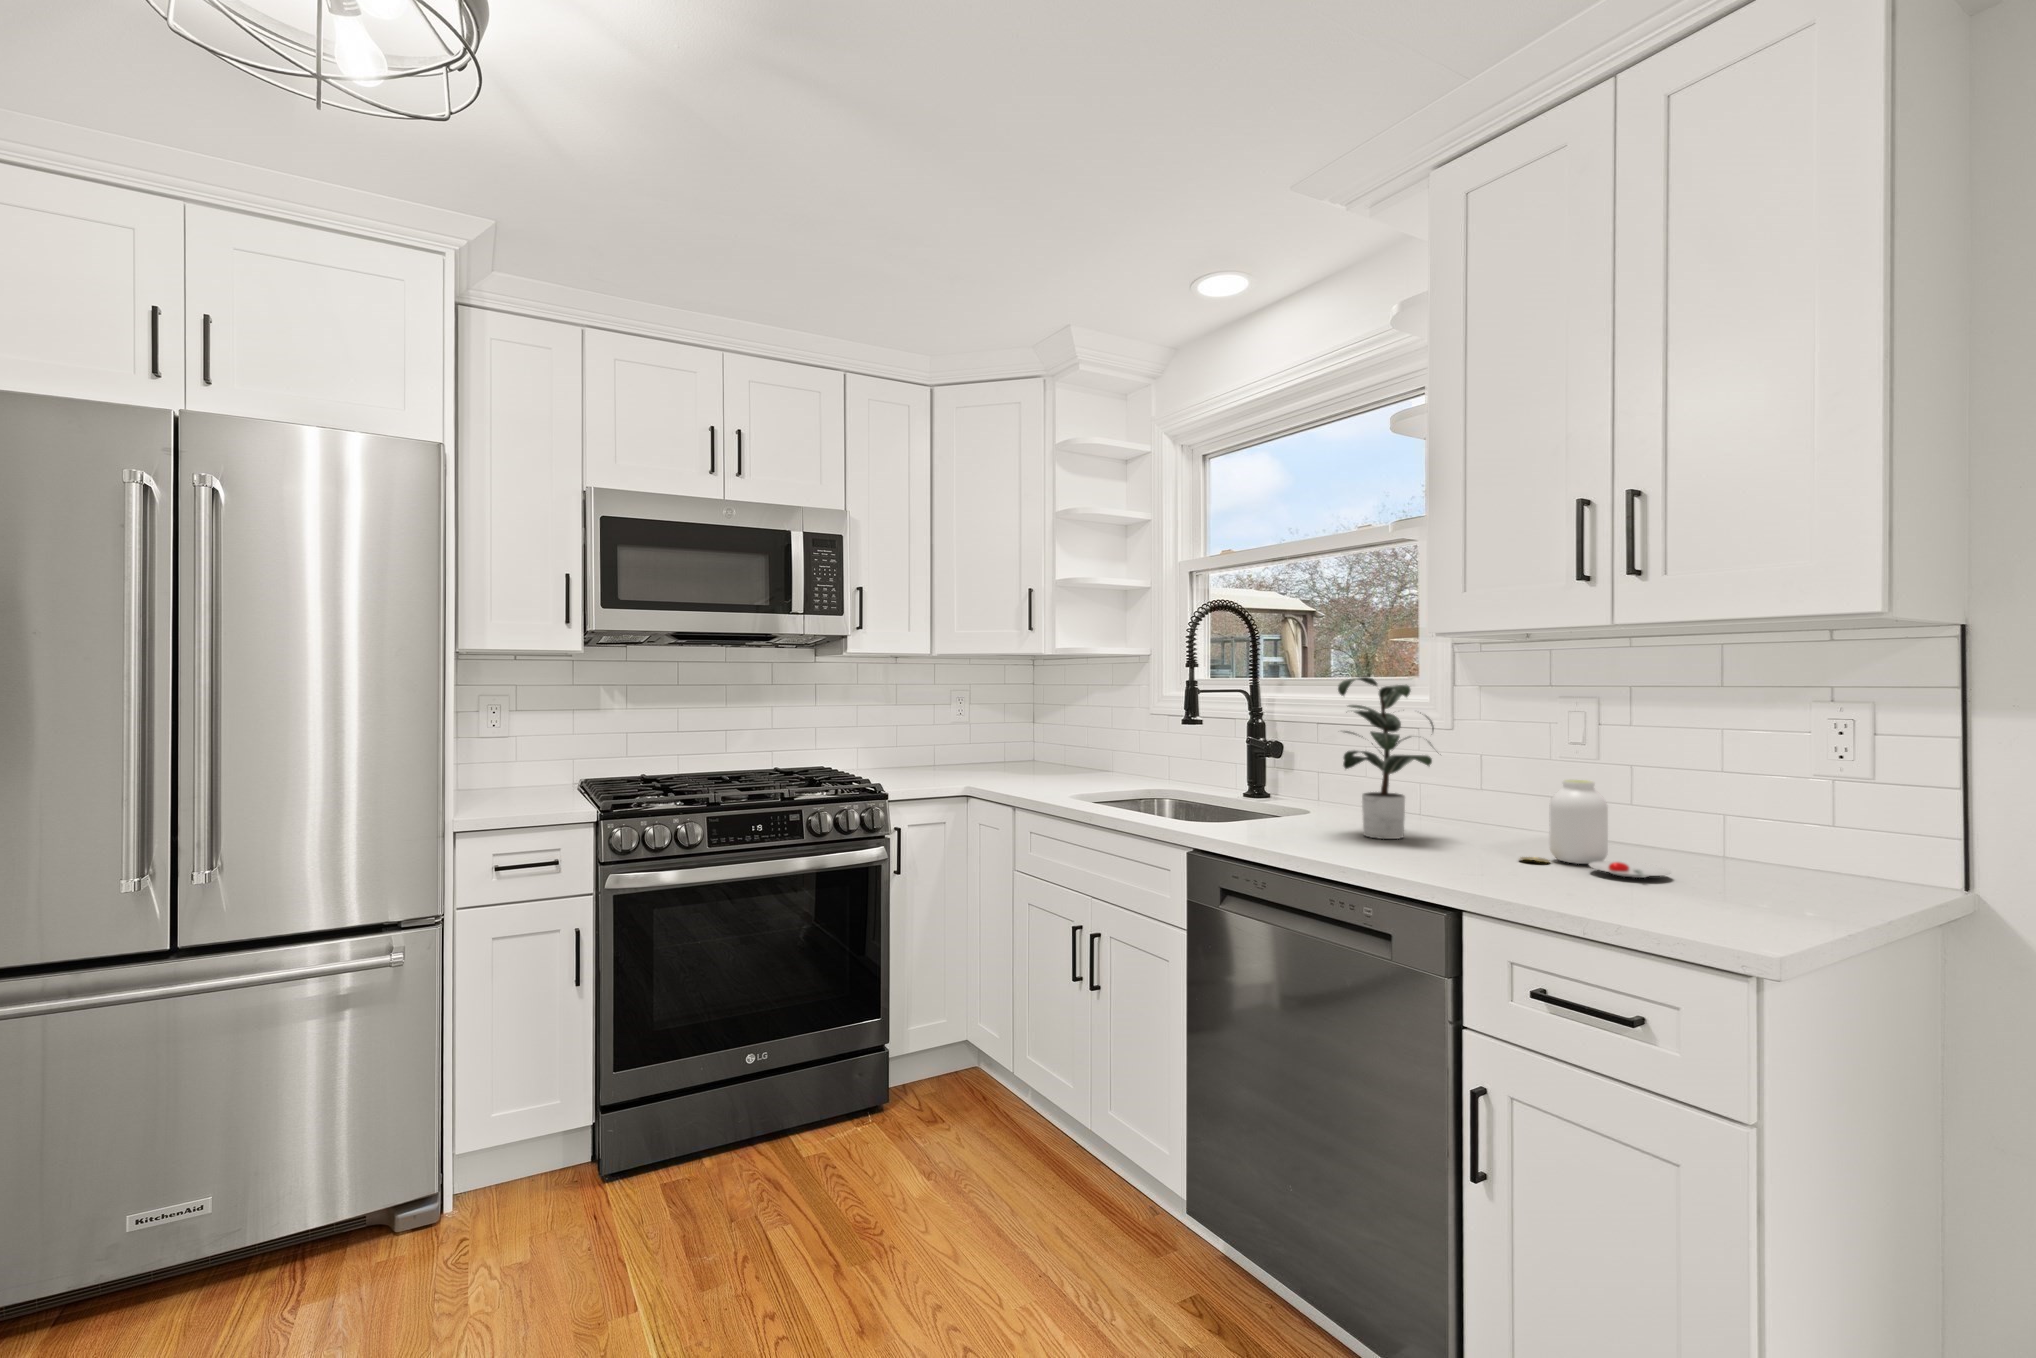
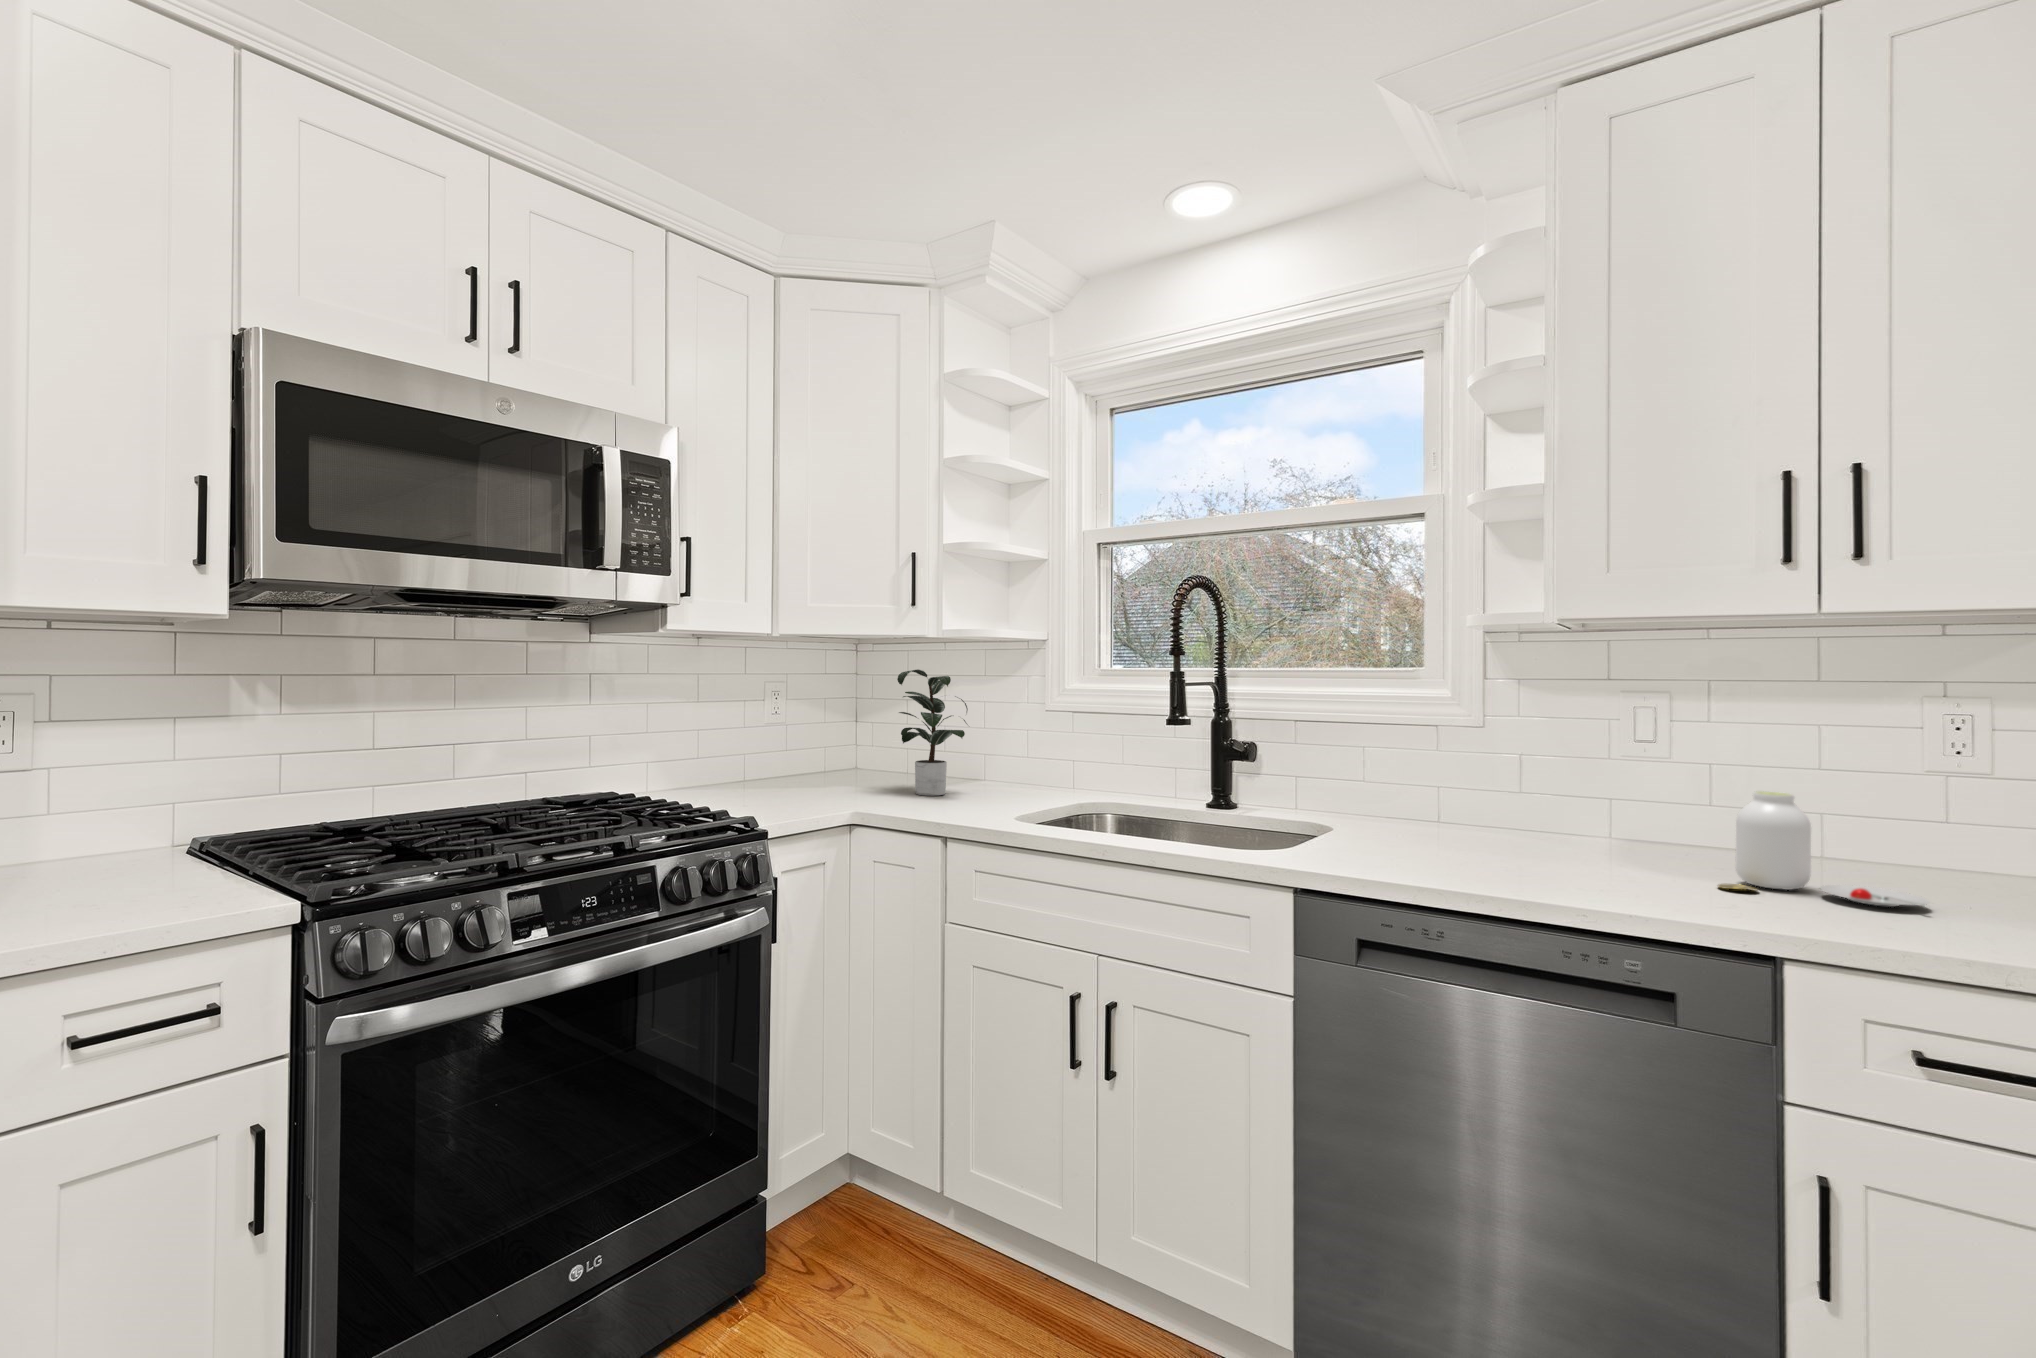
potted plant: present [1338,677,1434,839] -> present [897,669,968,796]

